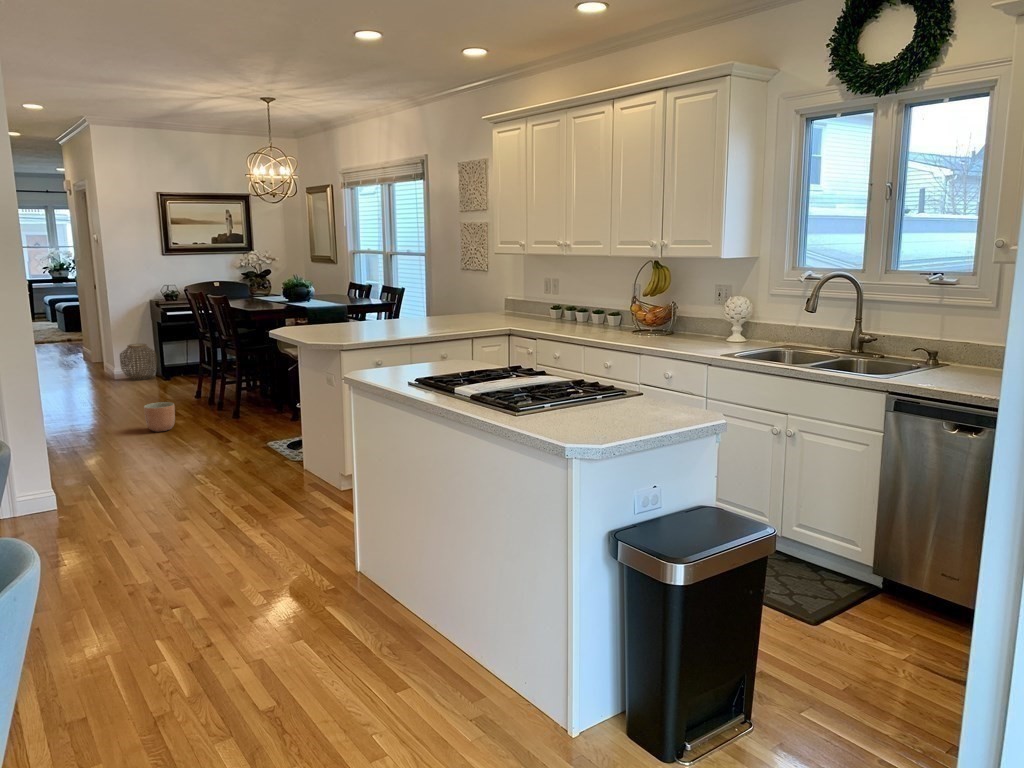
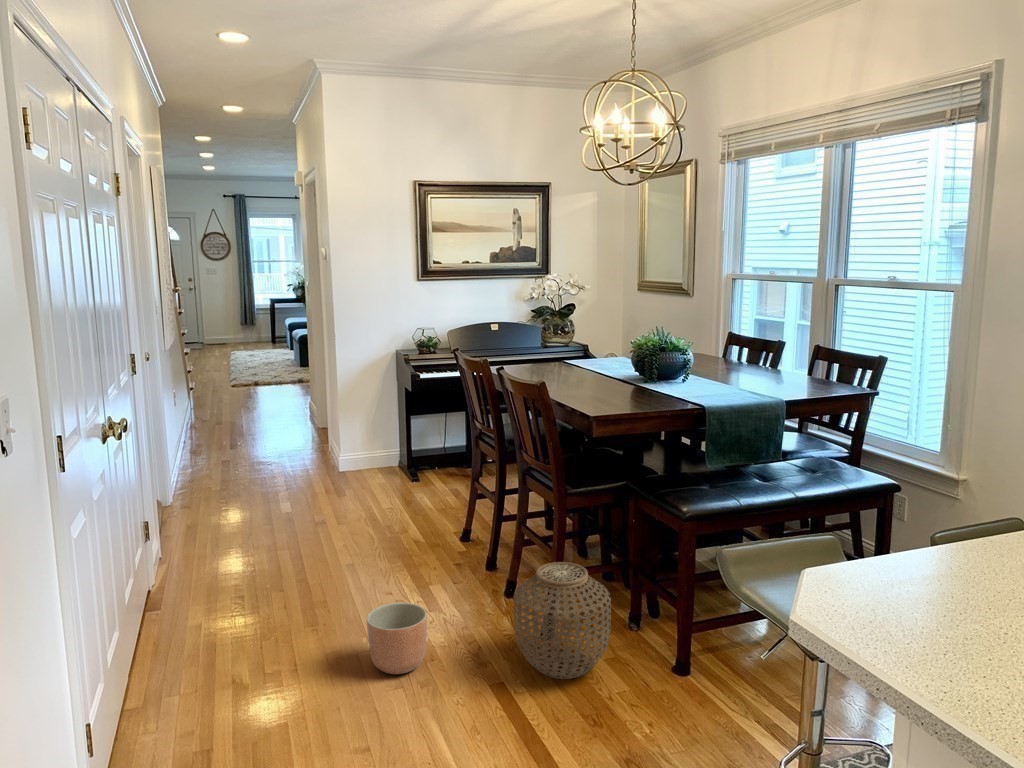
woven basket: present [120,344,157,380] -> present [513,562,611,679]

